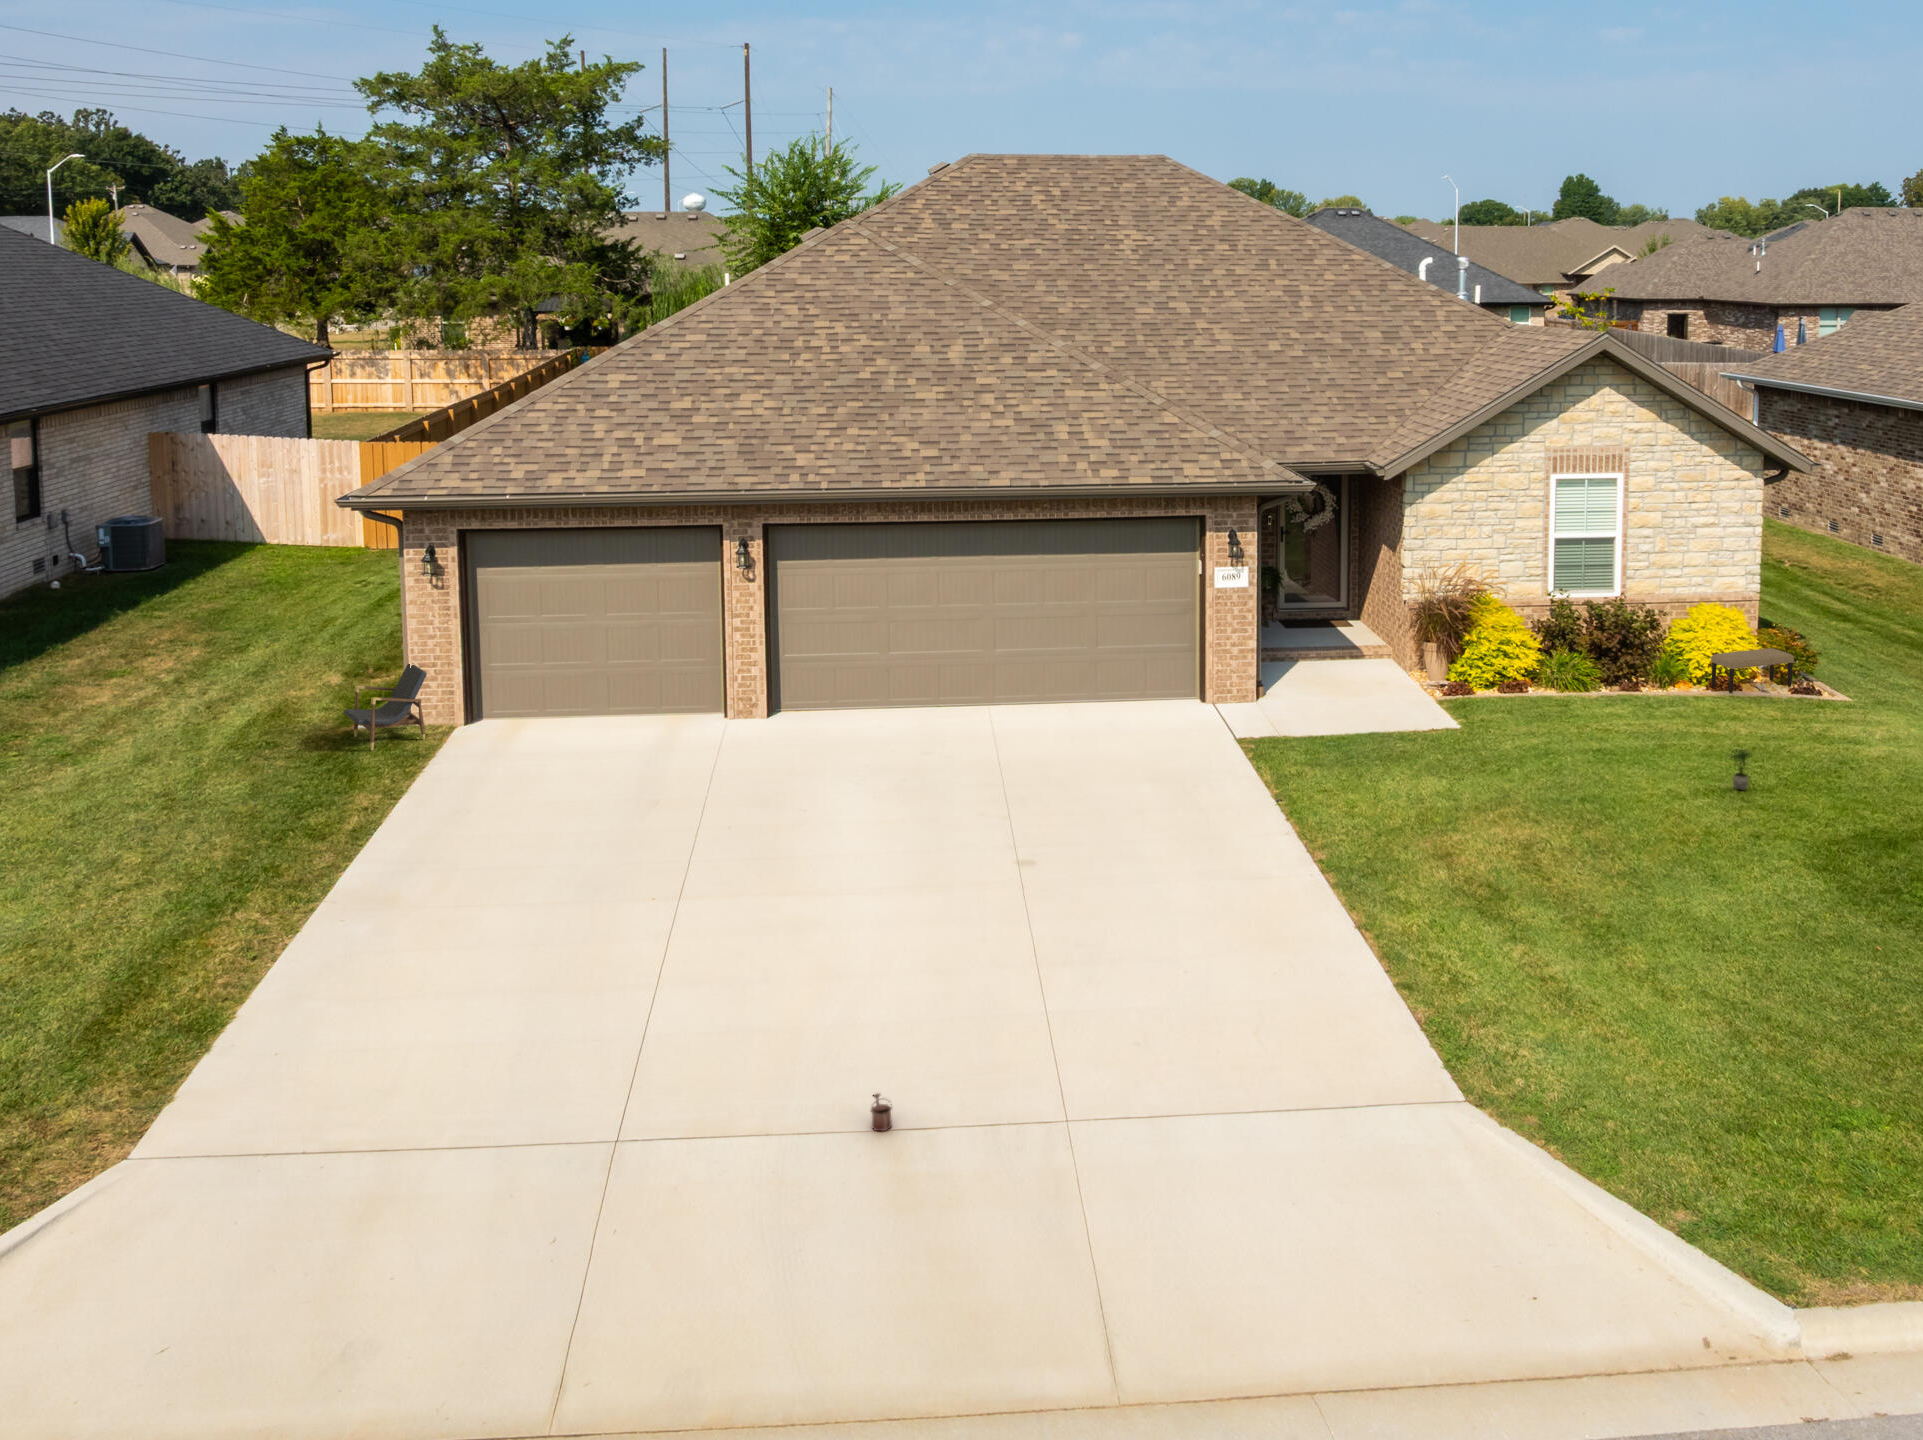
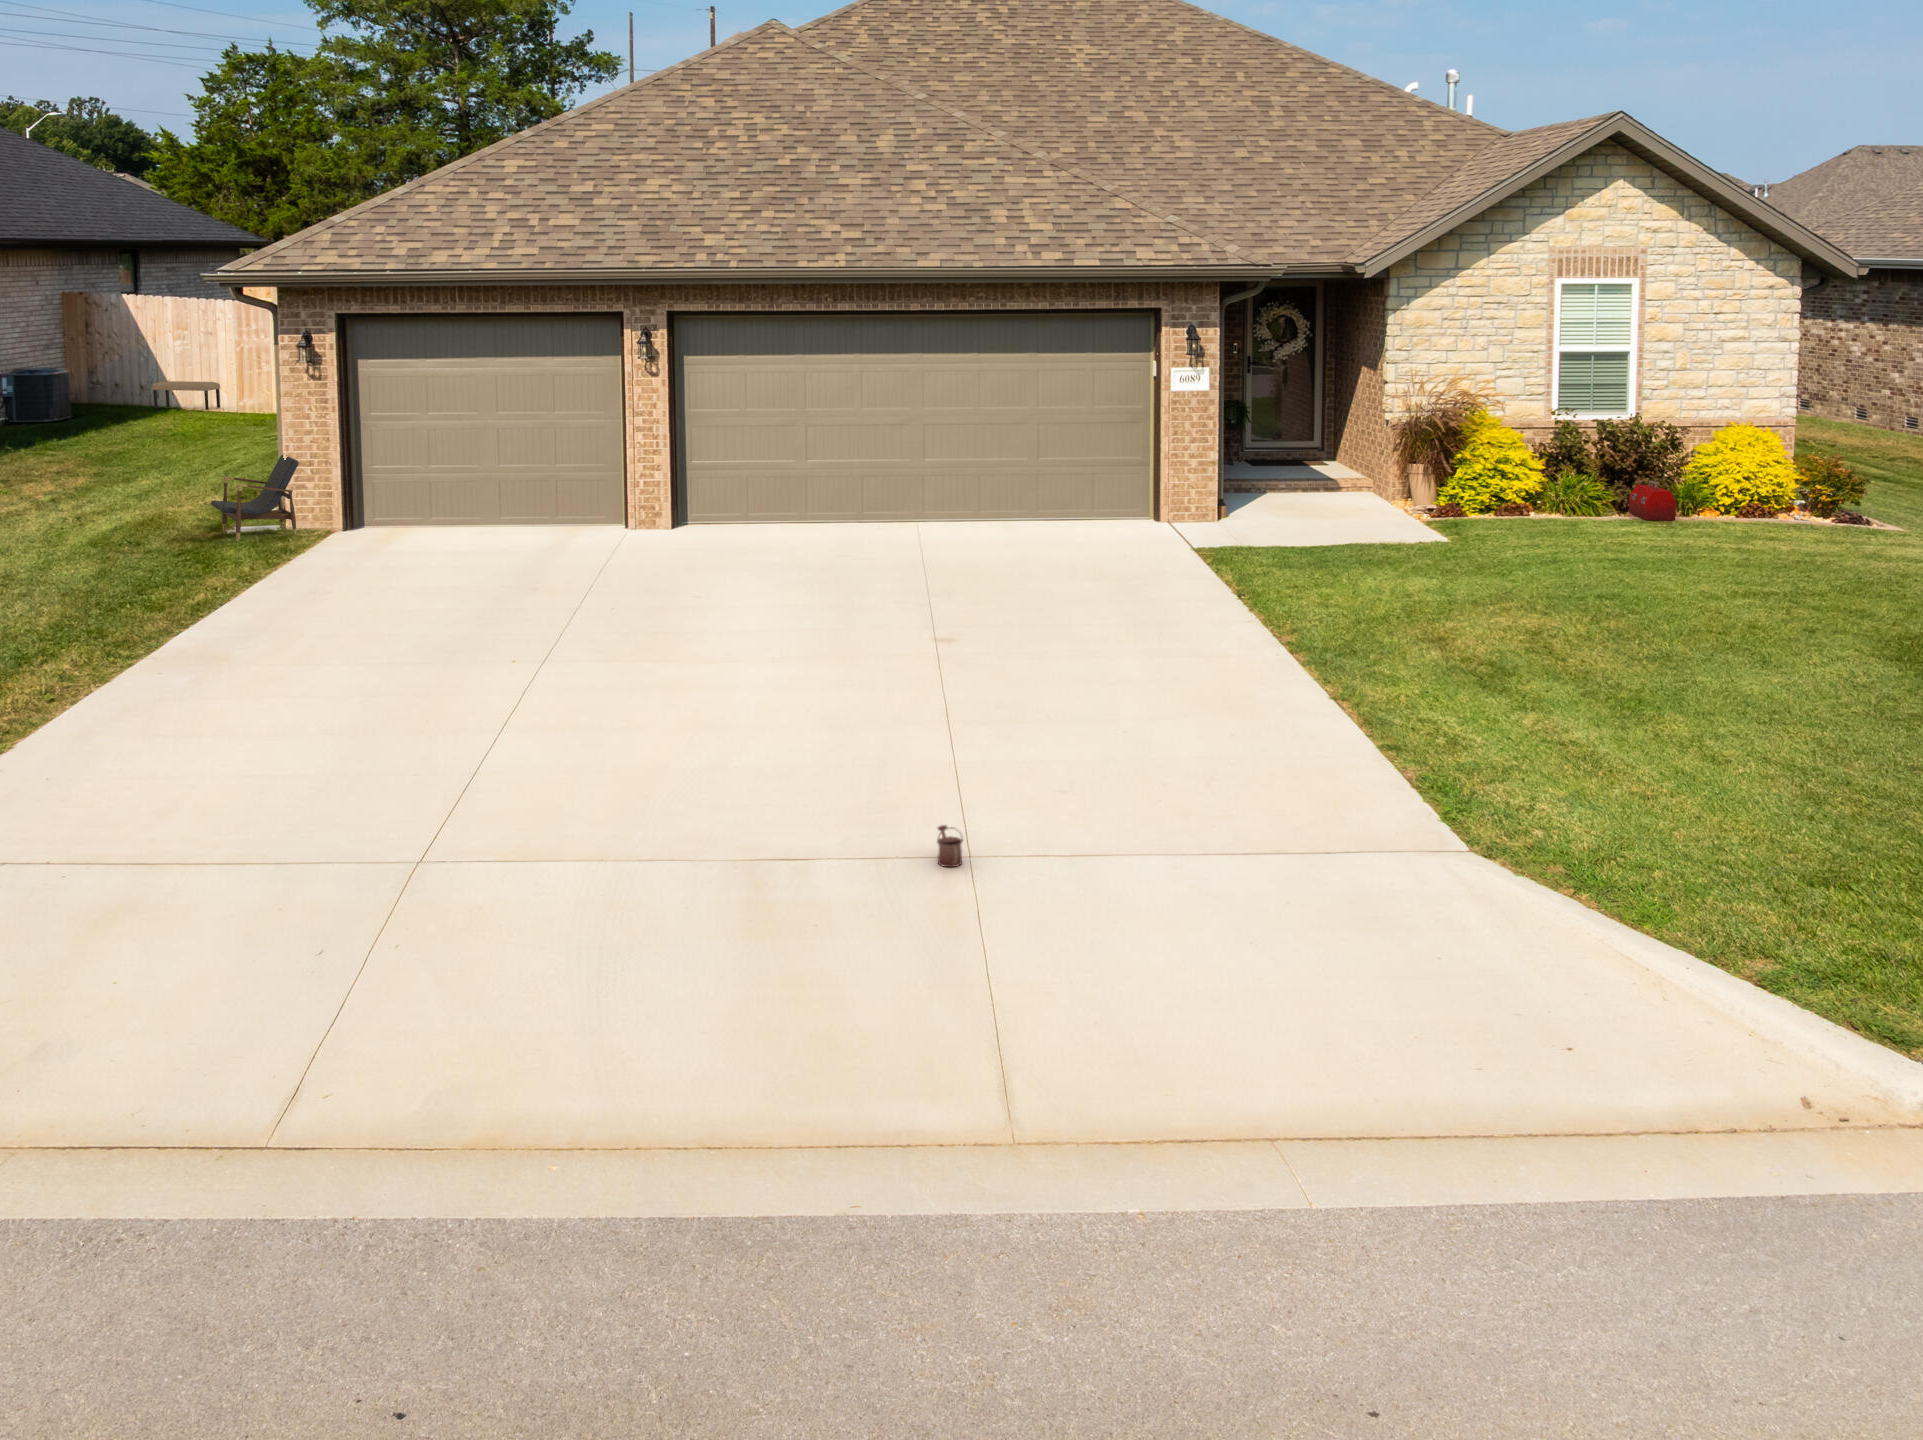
bench: present [1711,648,1794,693] -> present [152,381,220,410]
toolbox: none [1618,653,1657,690] -> present [1629,480,1676,520]
potted plant: present [1727,749,1752,791] -> none [1769,544,1809,595]
watering can: present [871,1093,892,1131] -> present [937,825,963,867]

